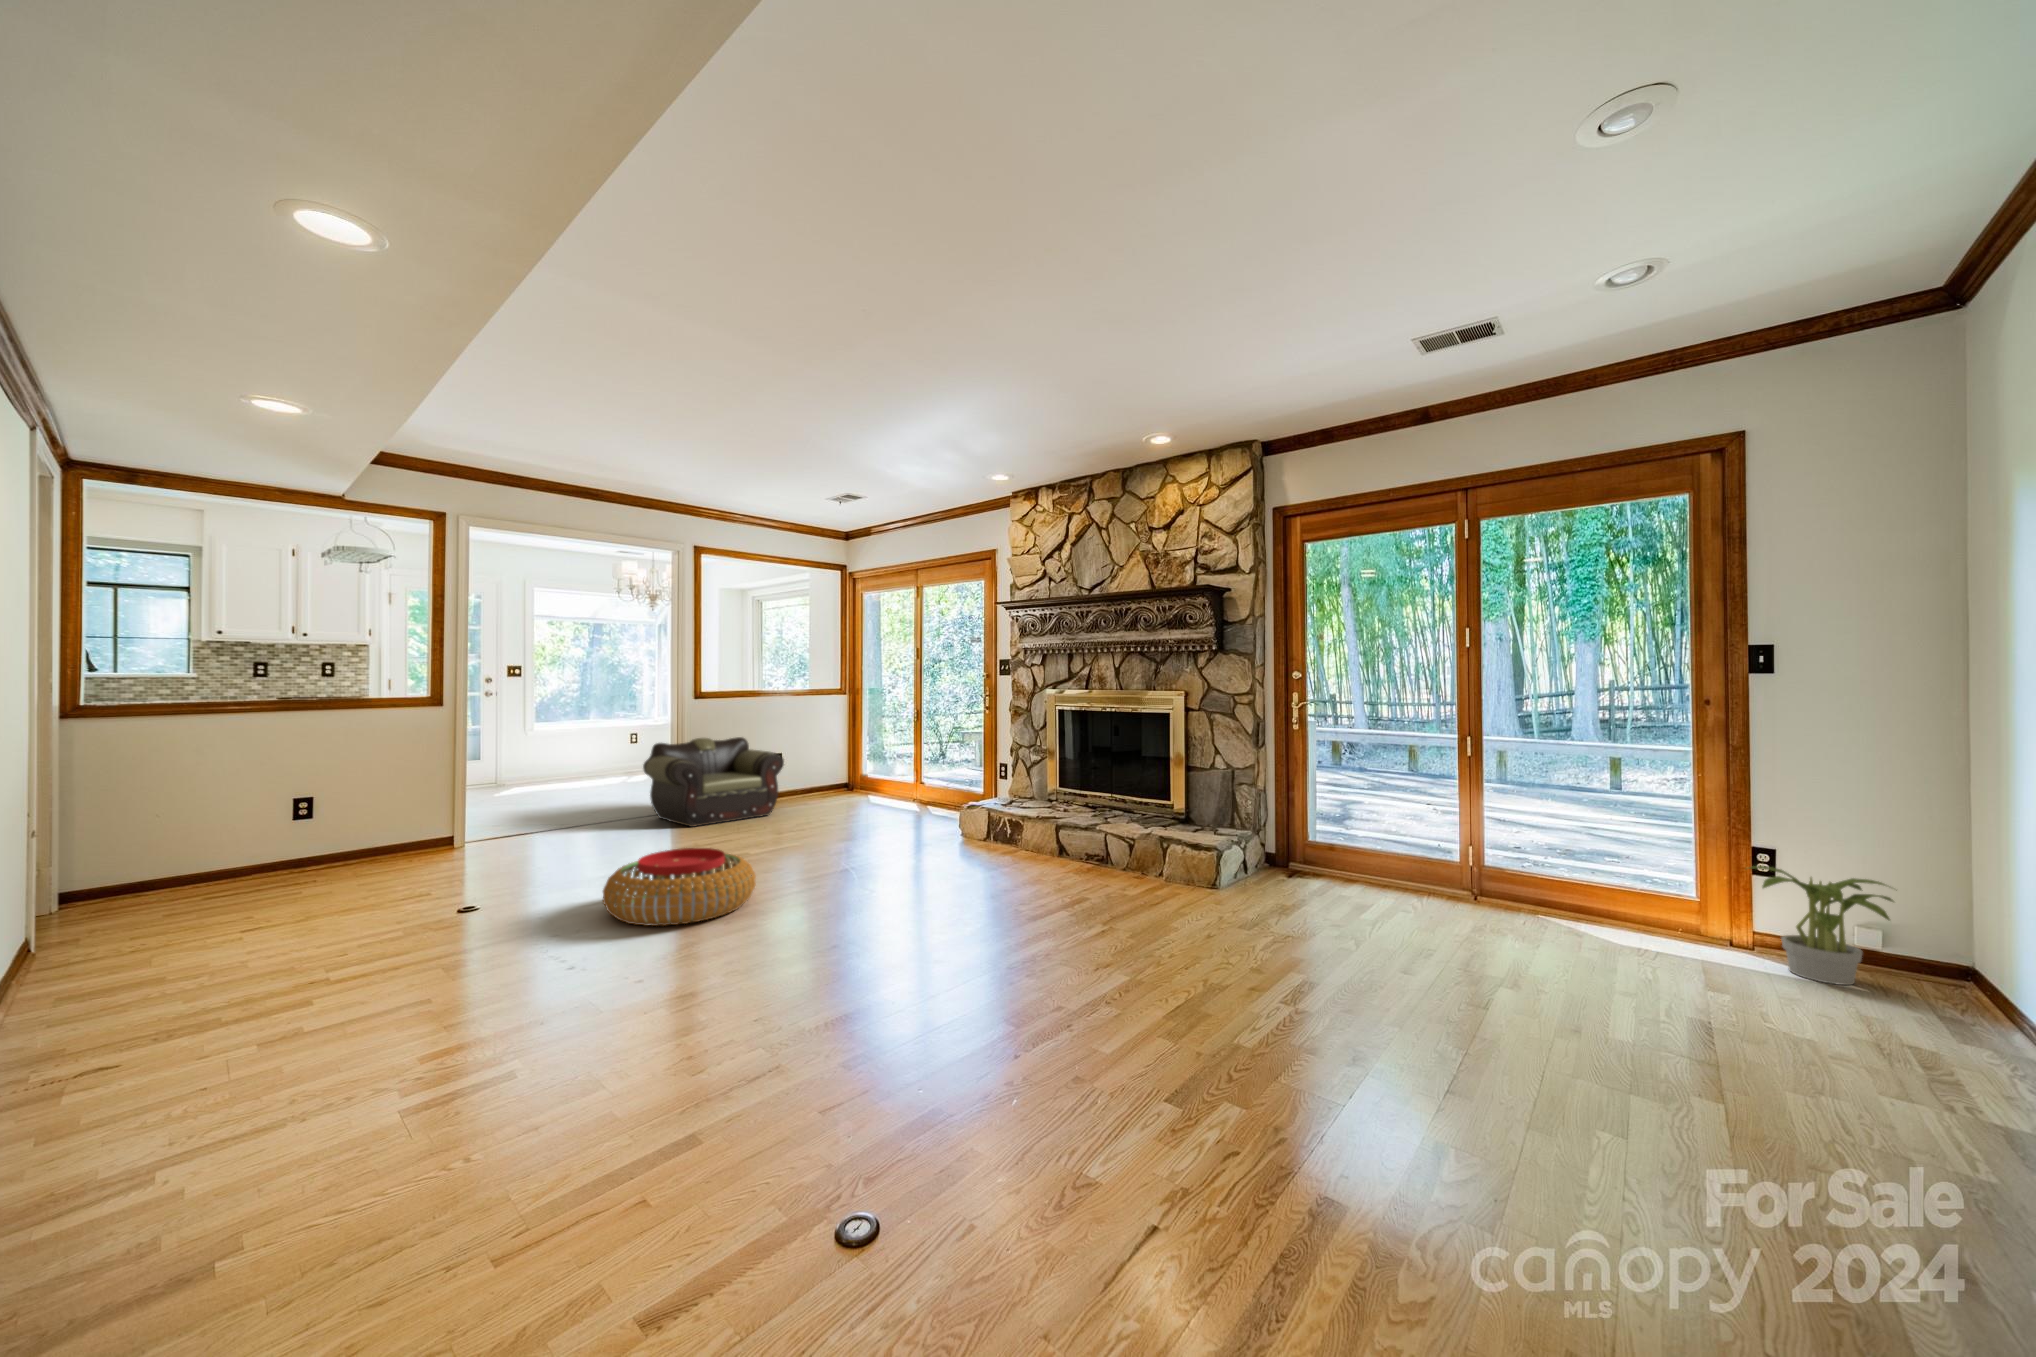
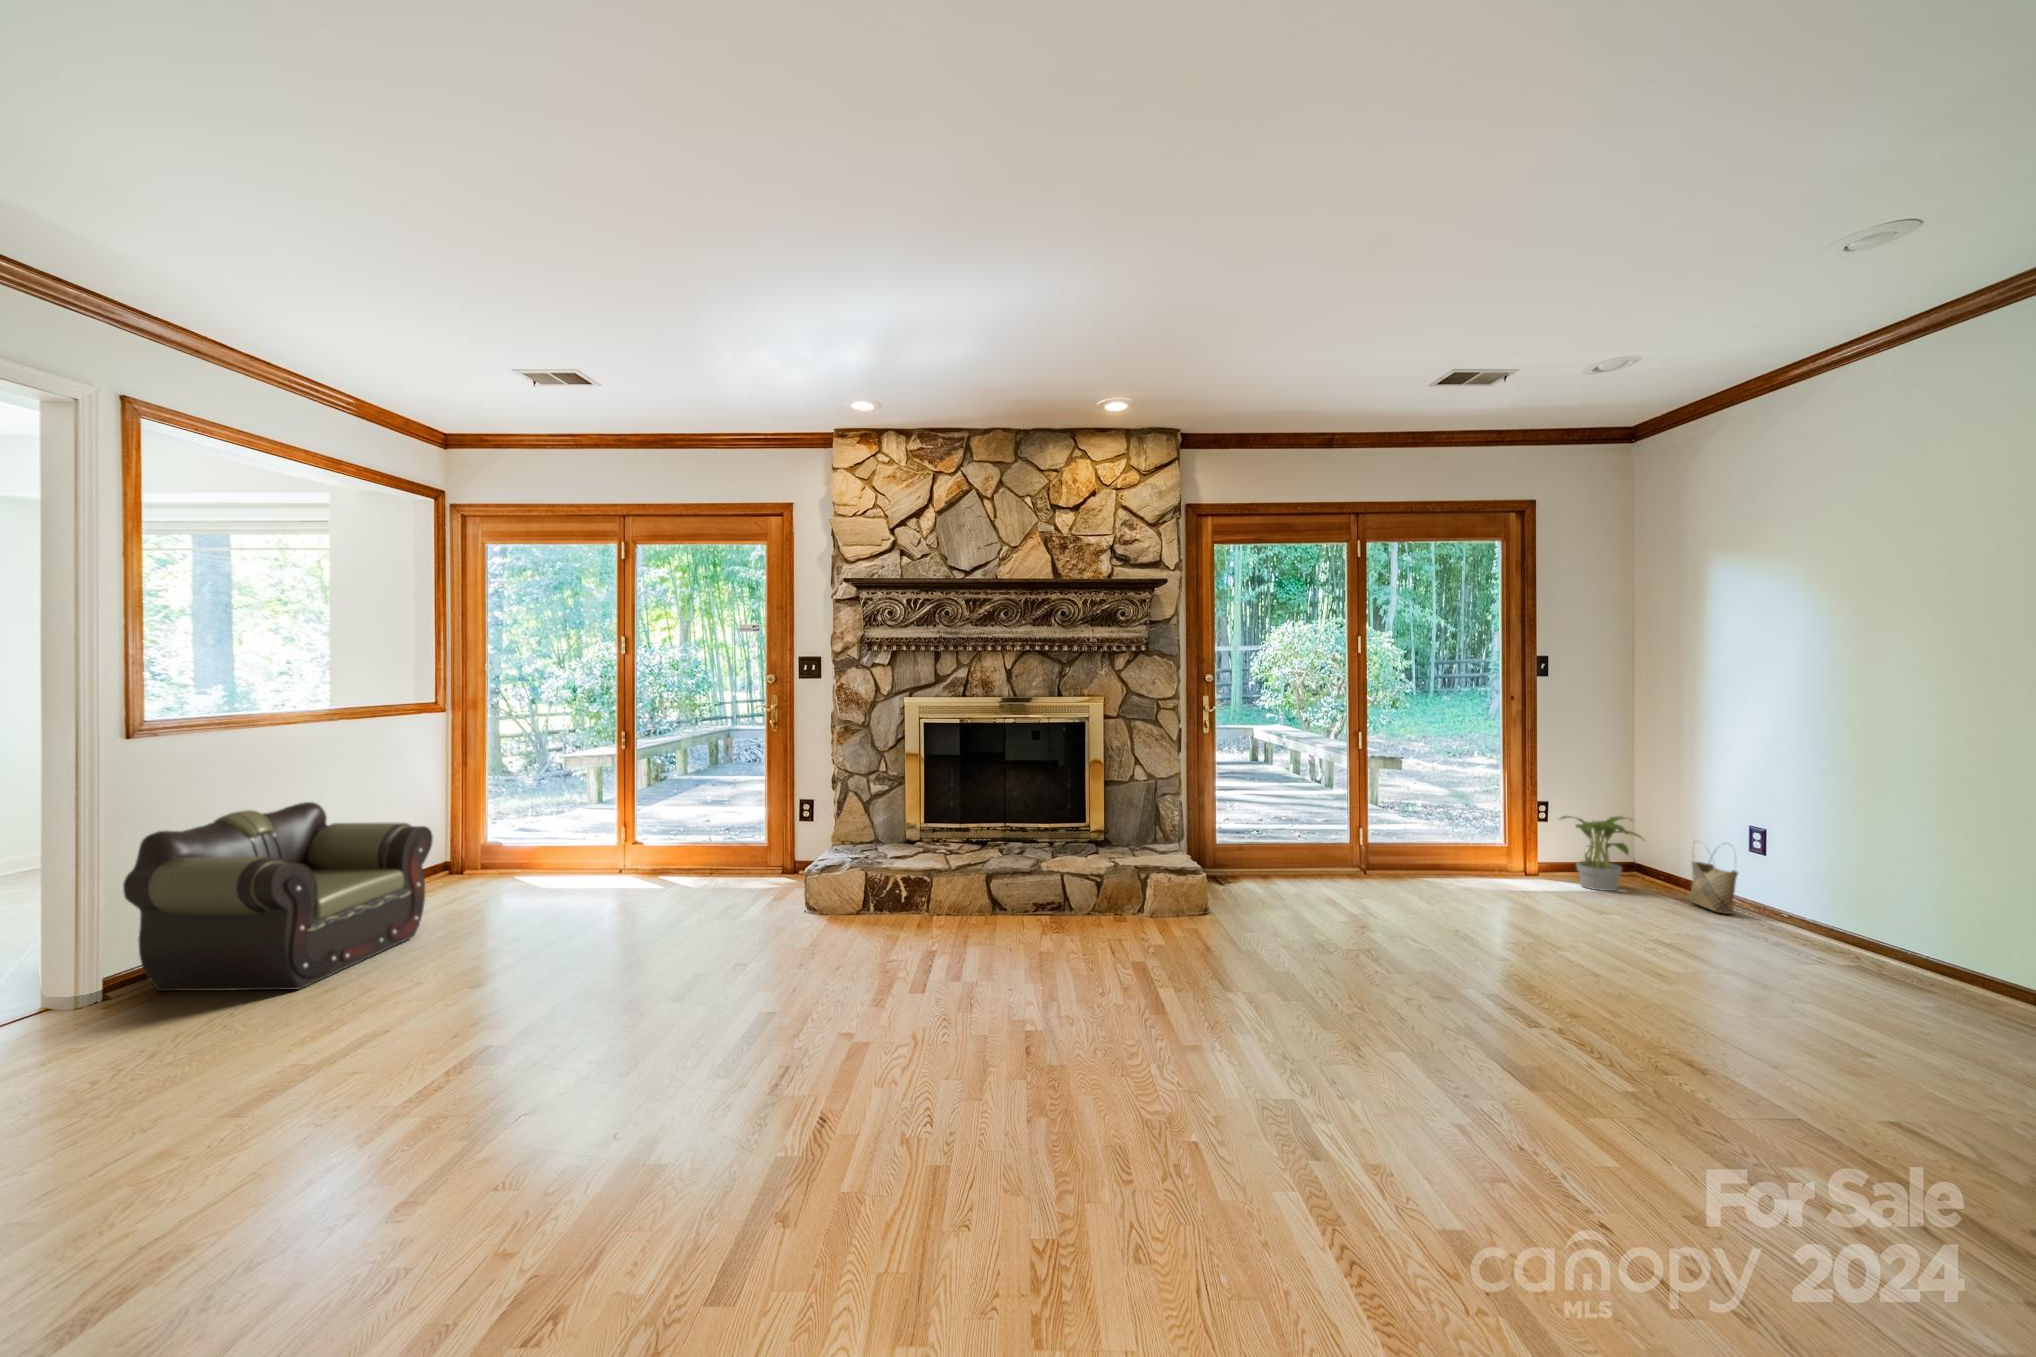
pouf: present [603,848,756,926] -> none [573,998,840,1174]
woven basket: none [1934,927,2013,1055] -> present [1688,843,1738,914]

